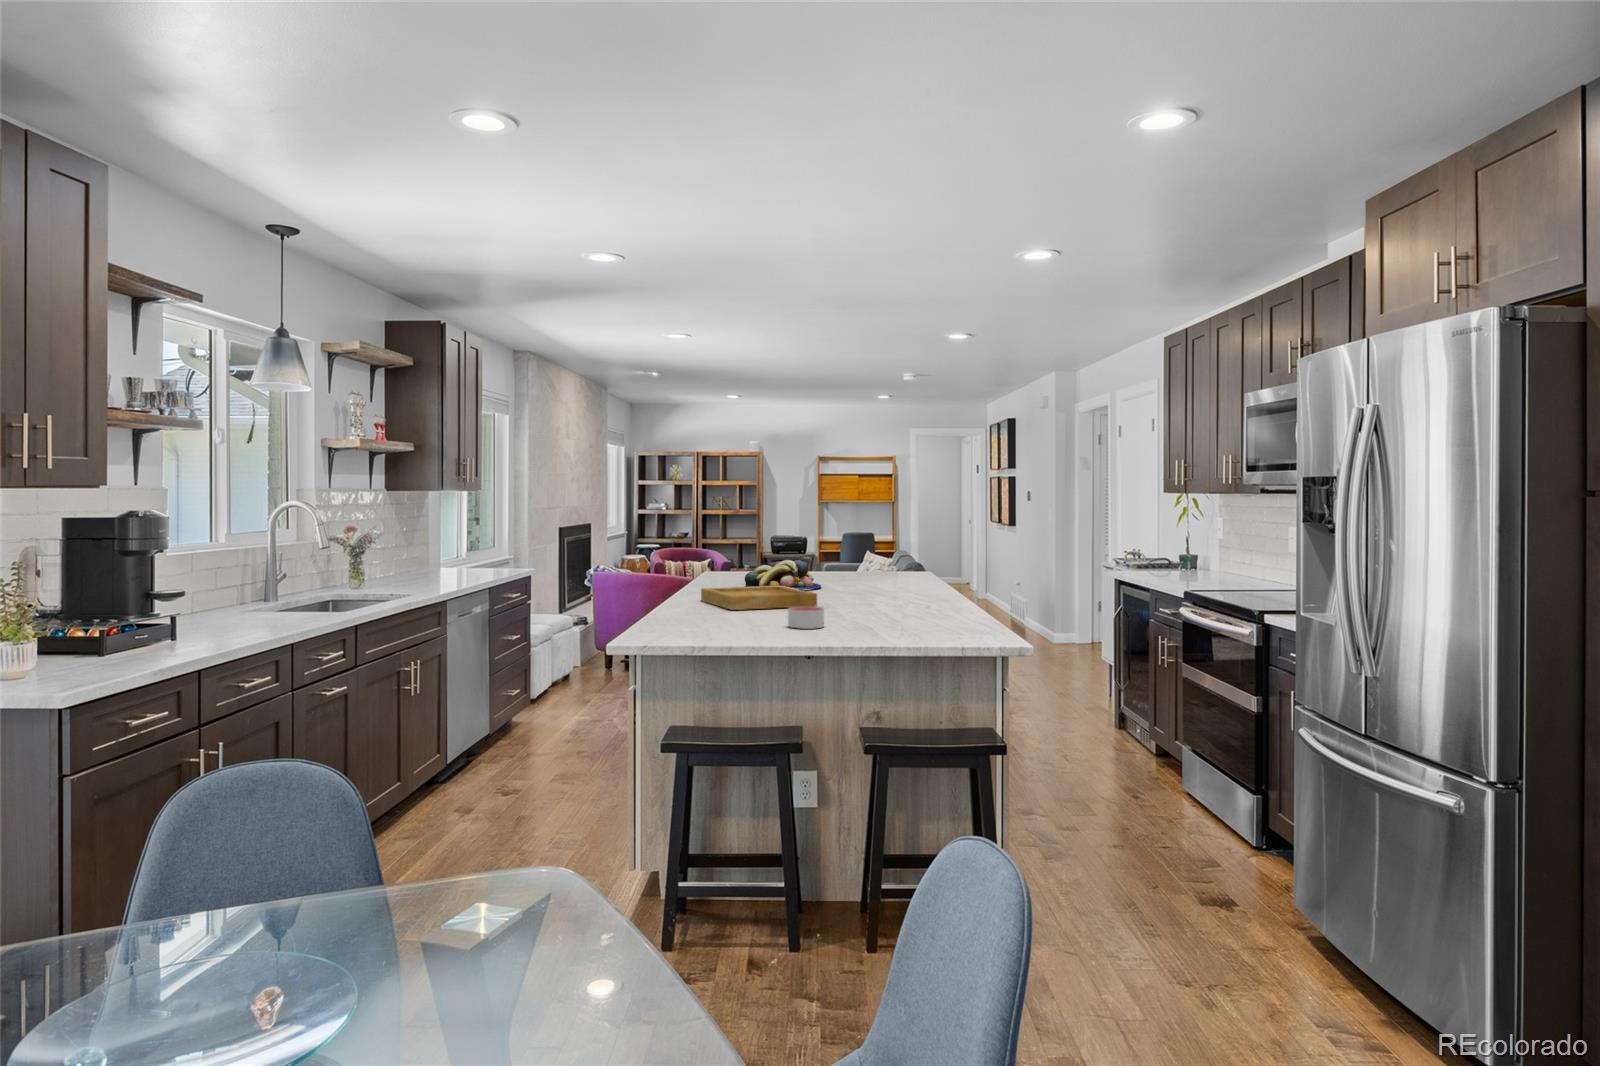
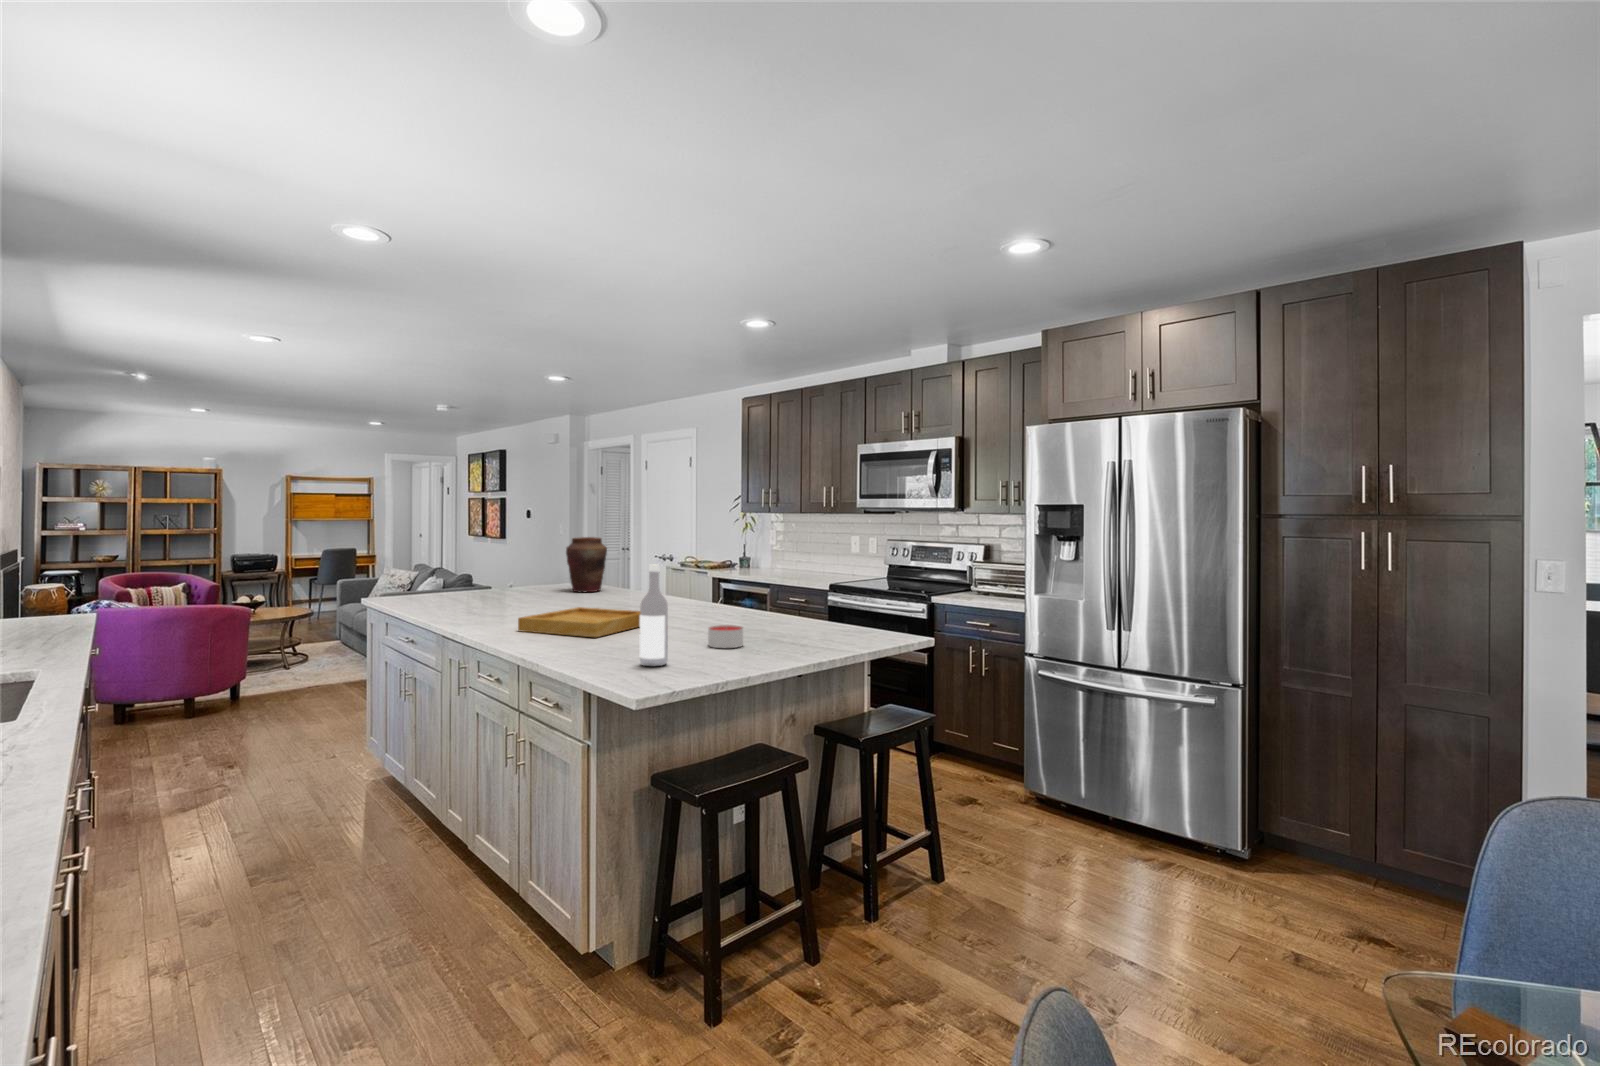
vase: none [865,519,909,579] -> present [566,537,607,592]
wine bottle: none [682,537,708,631] -> present [640,564,668,666]
fruit bowl: present [745,560,821,590] -> none [496,580,576,613]

